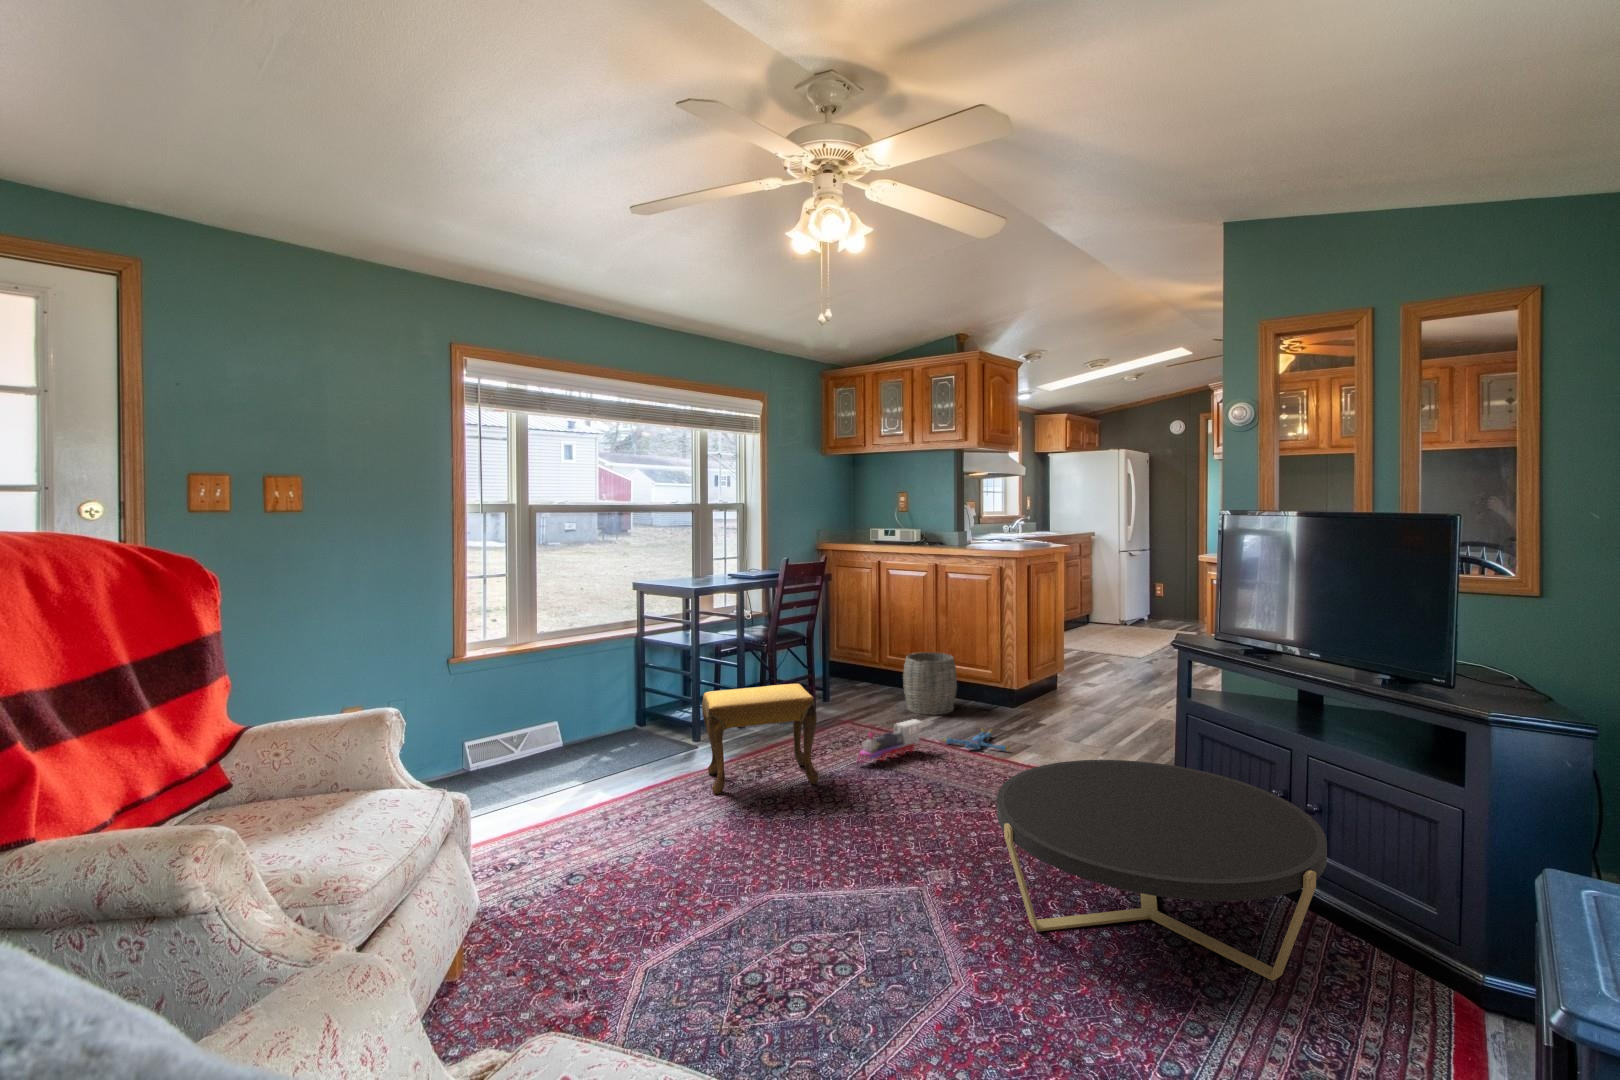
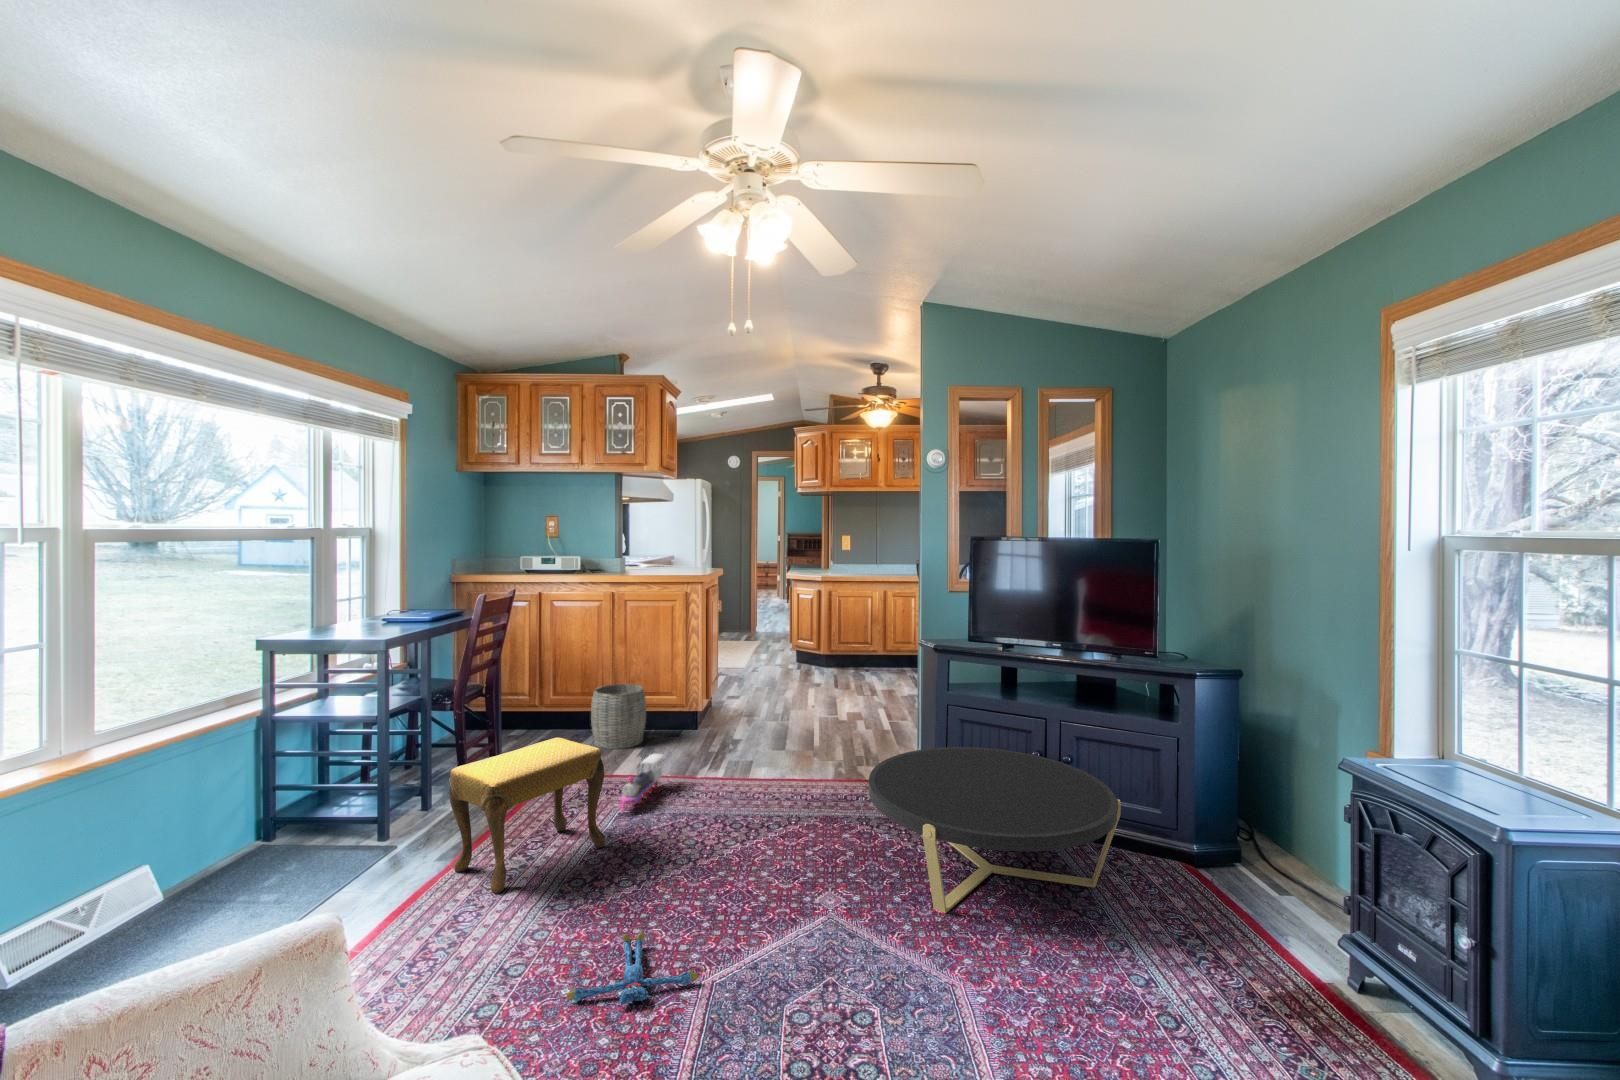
plush toy: present [943,728,1010,751] -> present [567,932,698,1006]

